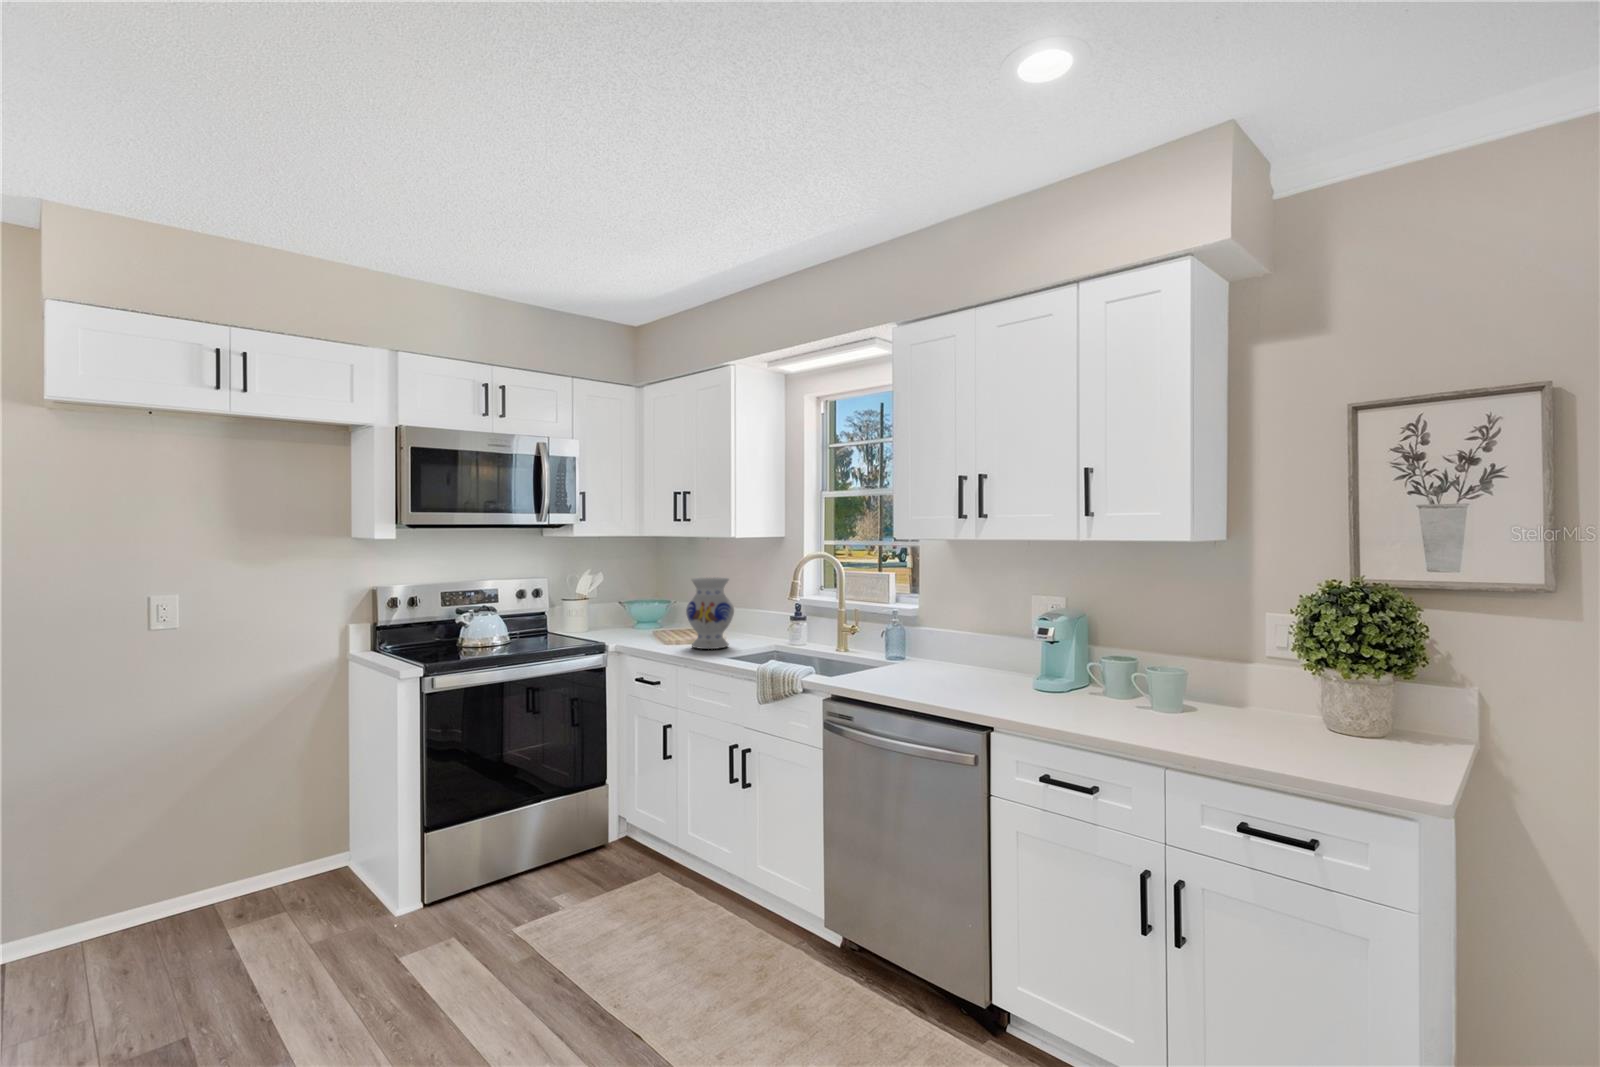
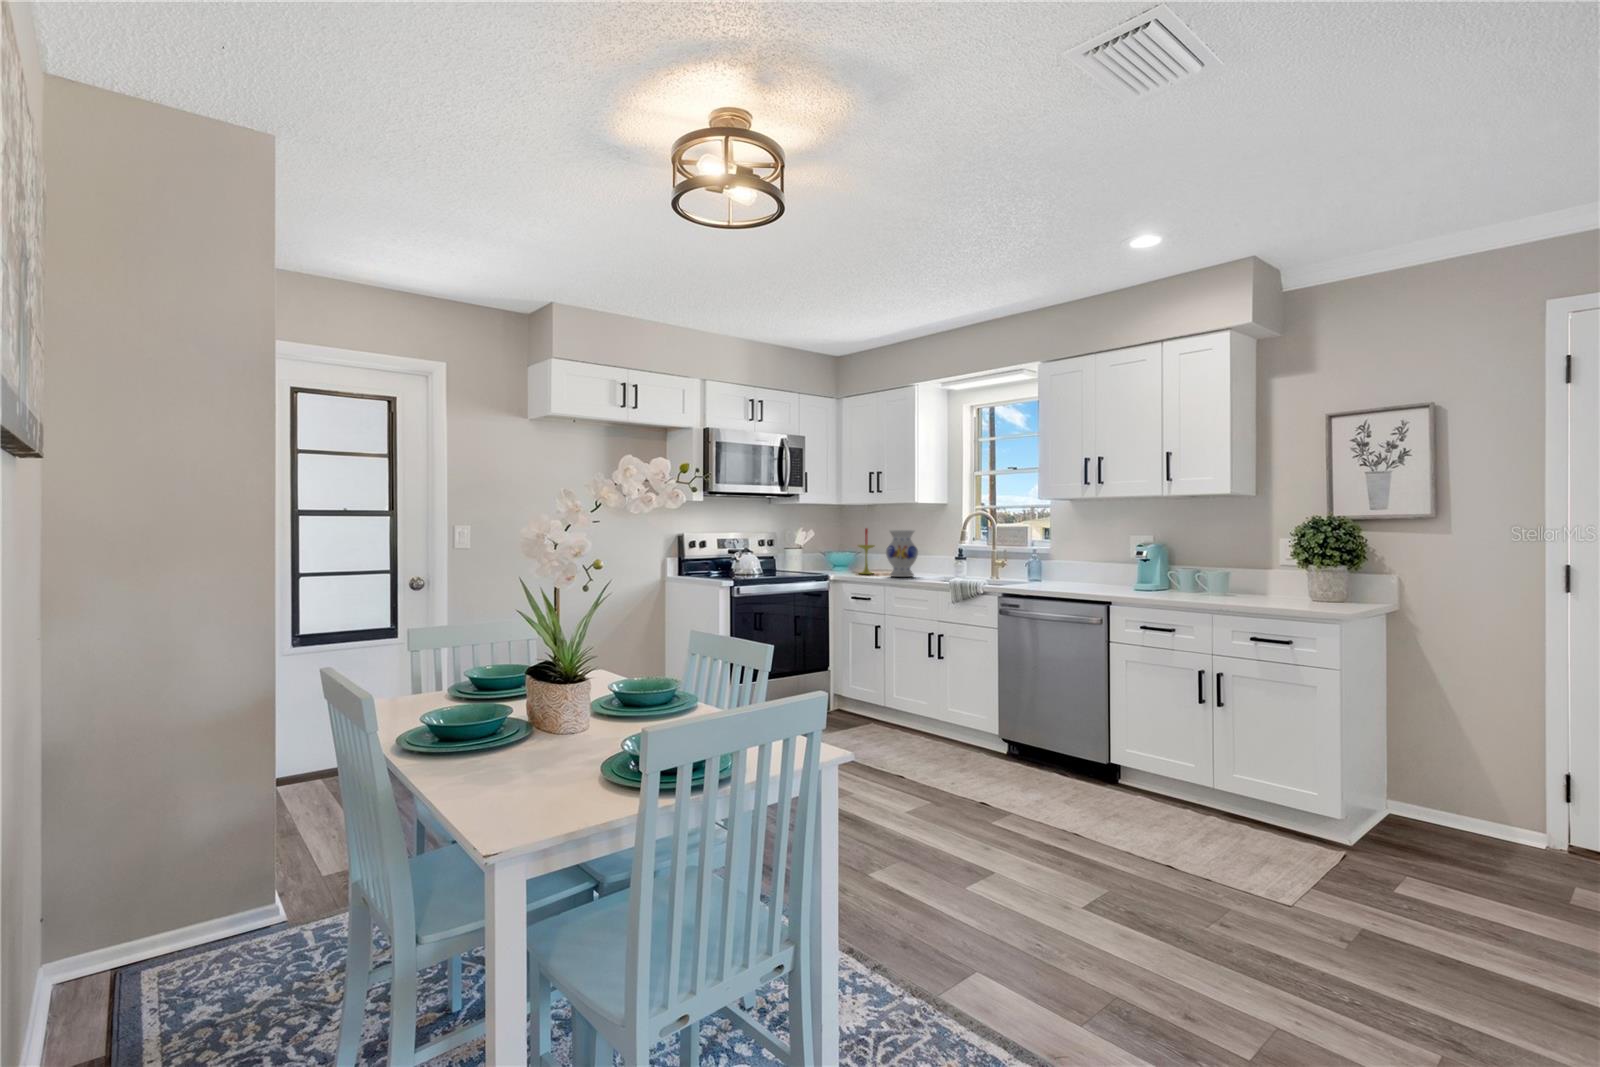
candle: none [655,571,682,640] -> present [858,528,874,574]

